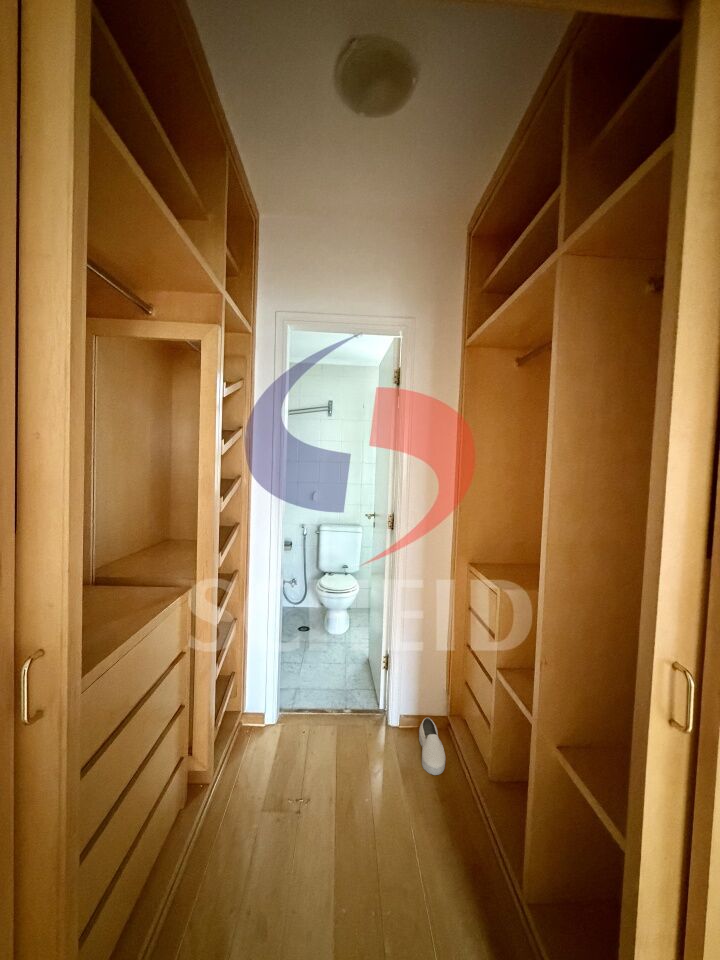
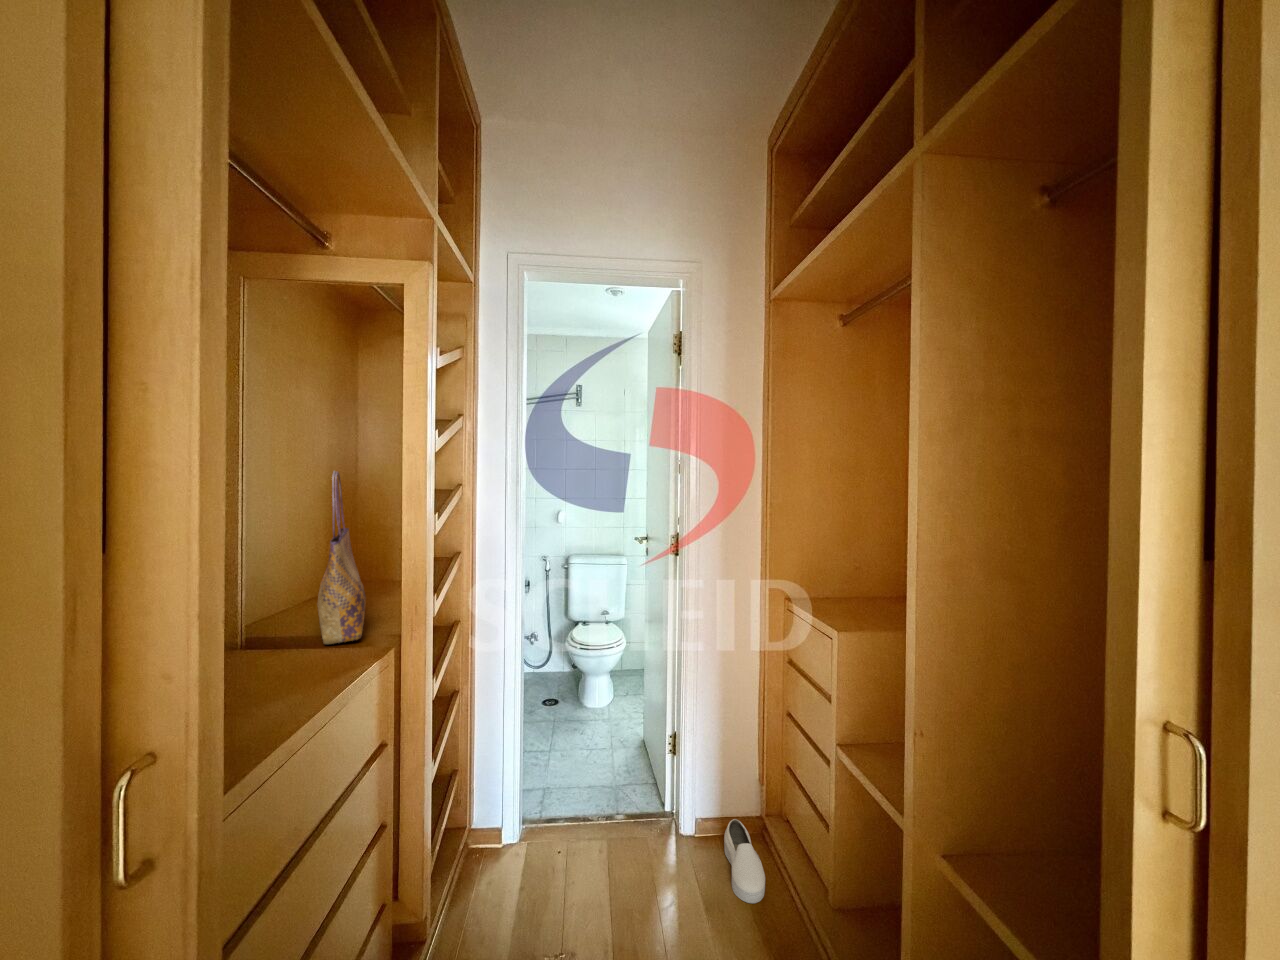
tote bag: none [140,467,171,585] -> present [318,471,366,644]

